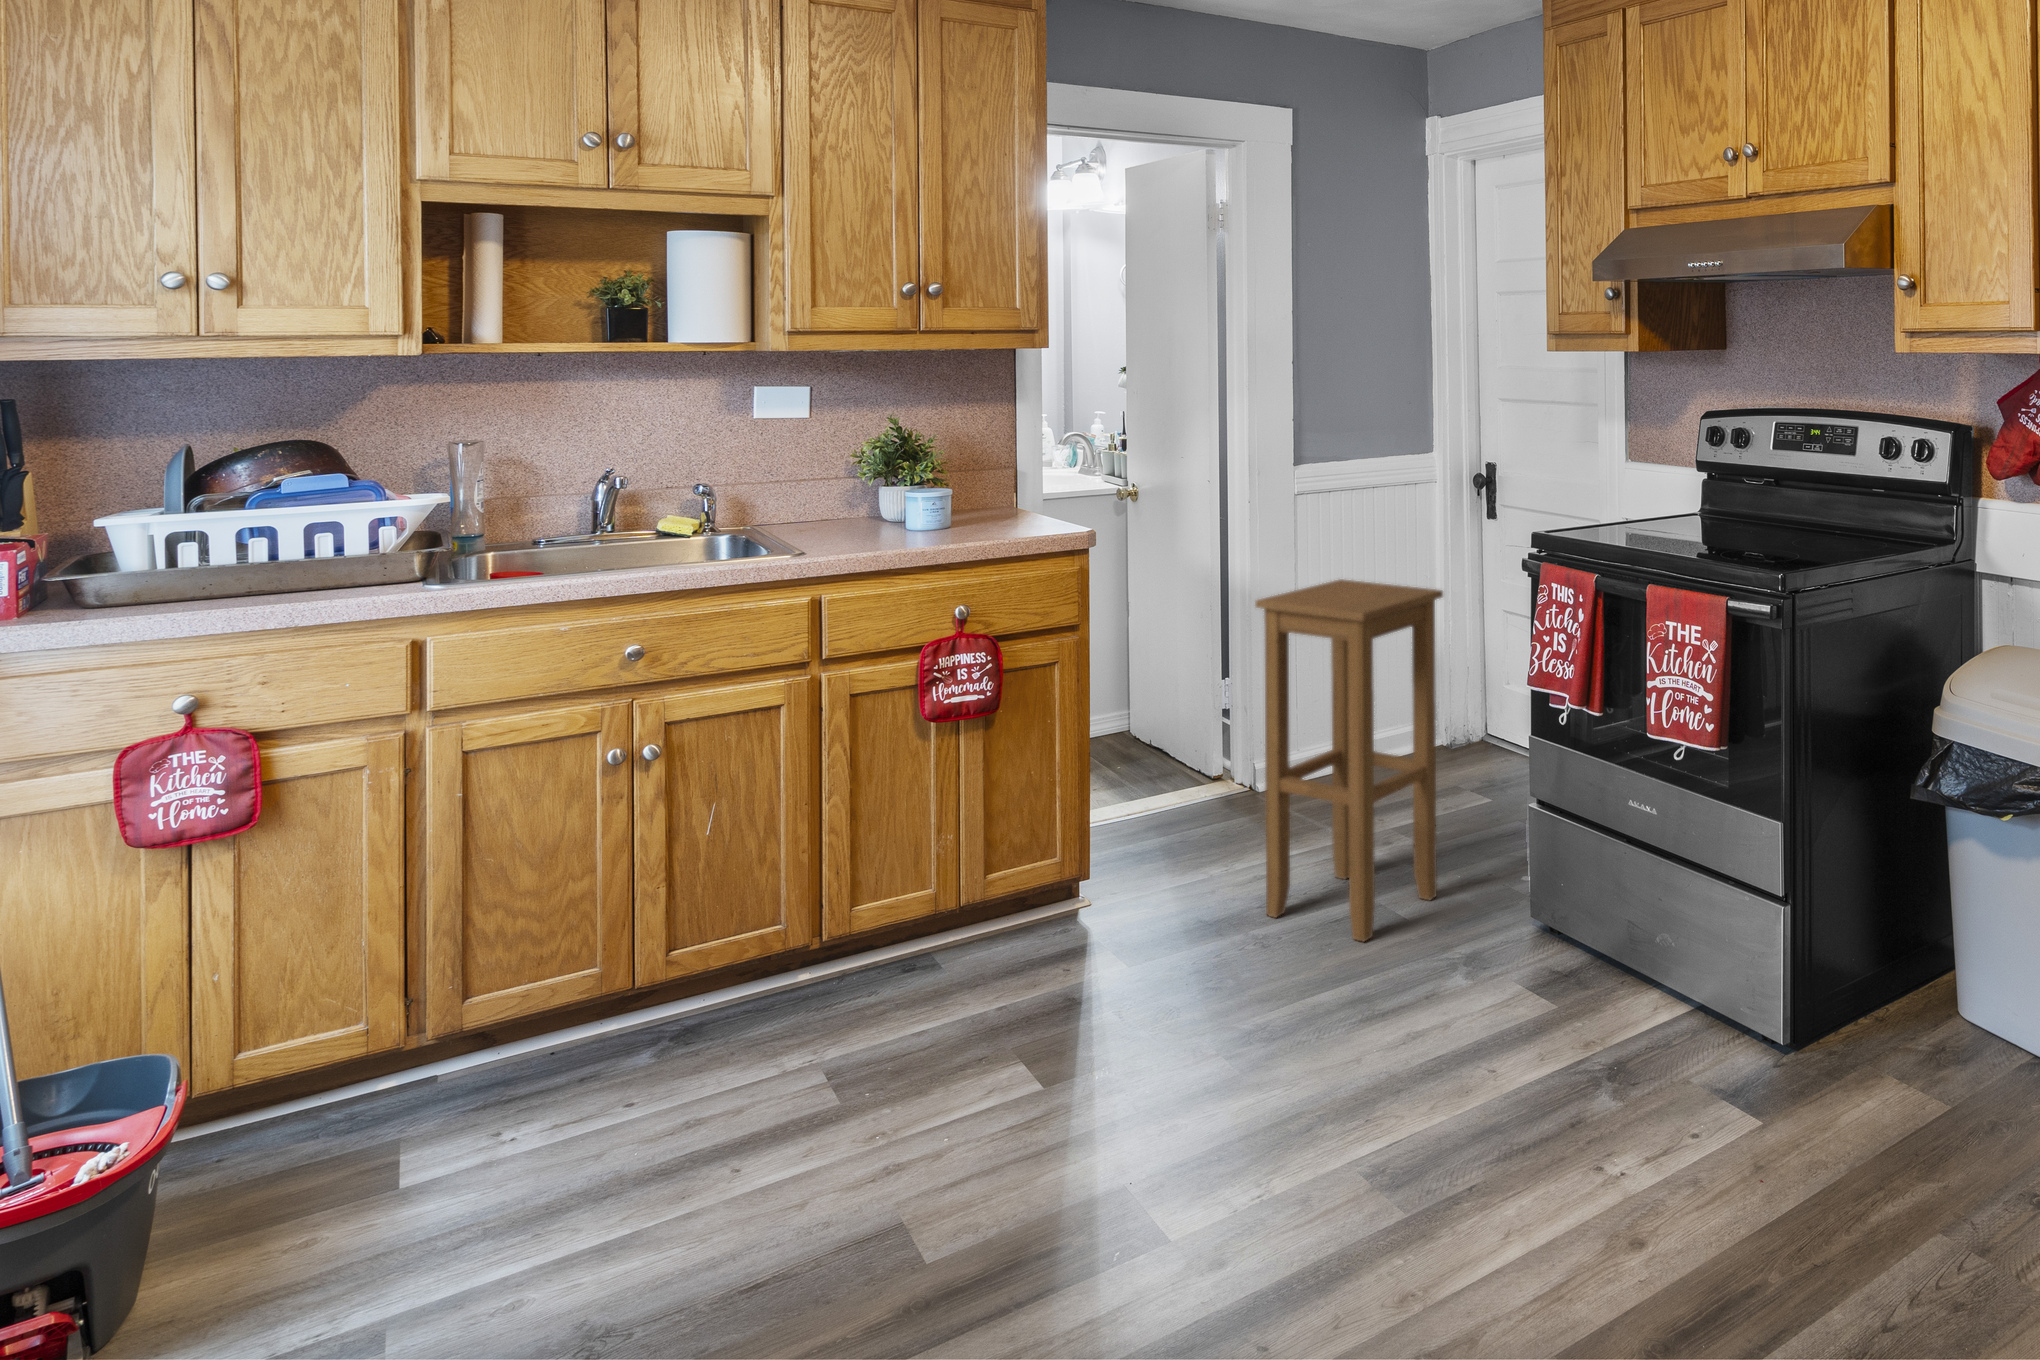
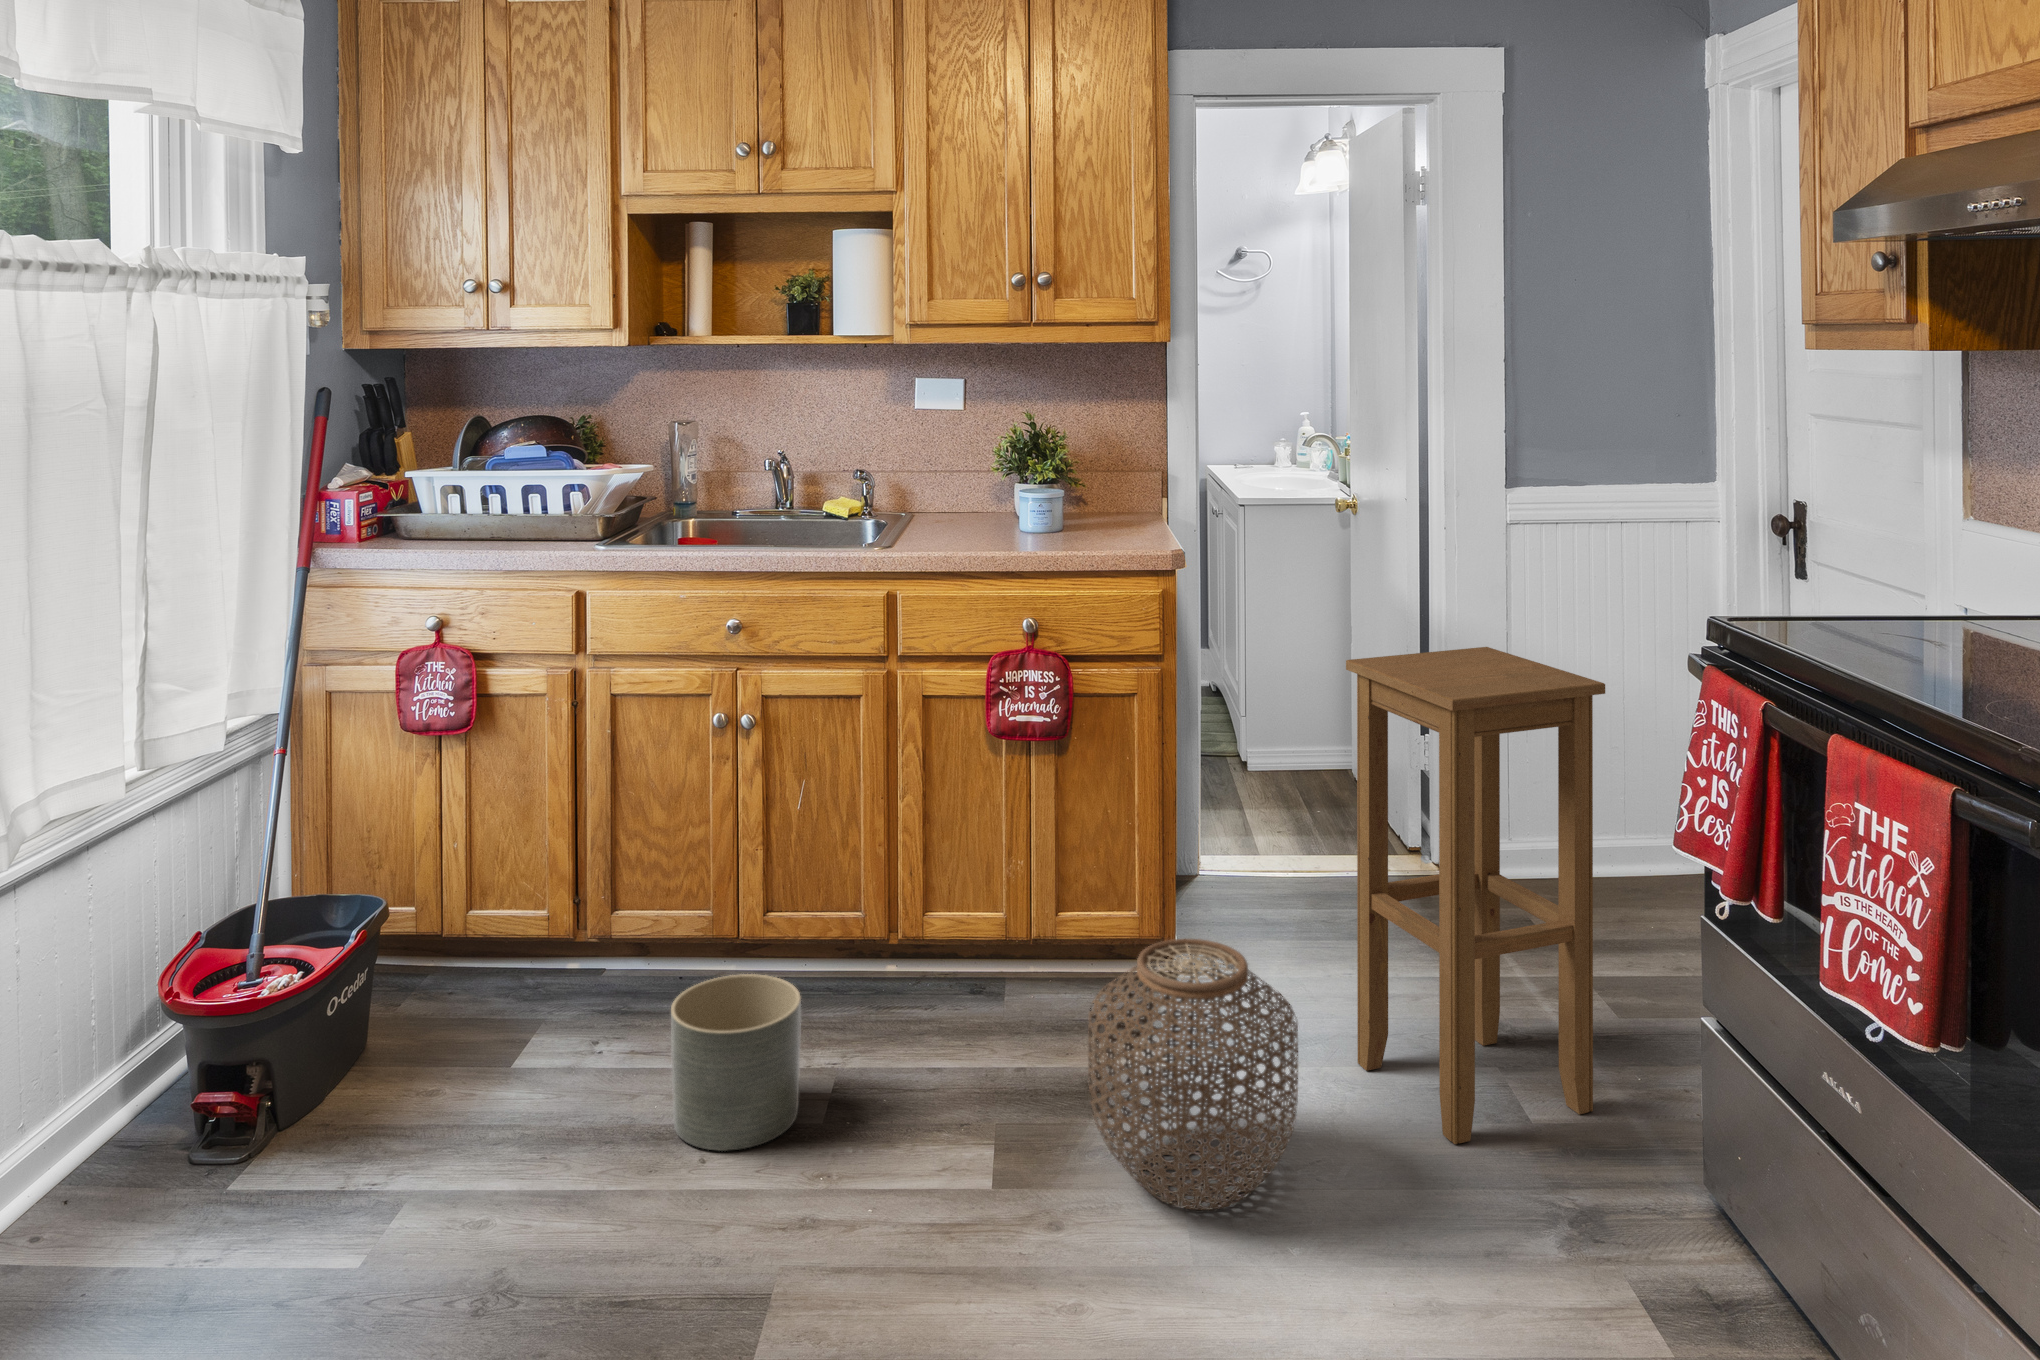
woven basket: none [1106,833,1280,1044] -> present [1088,939,1298,1210]
planter: none [661,980,807,1159] -> present [671,974,801,1151]

